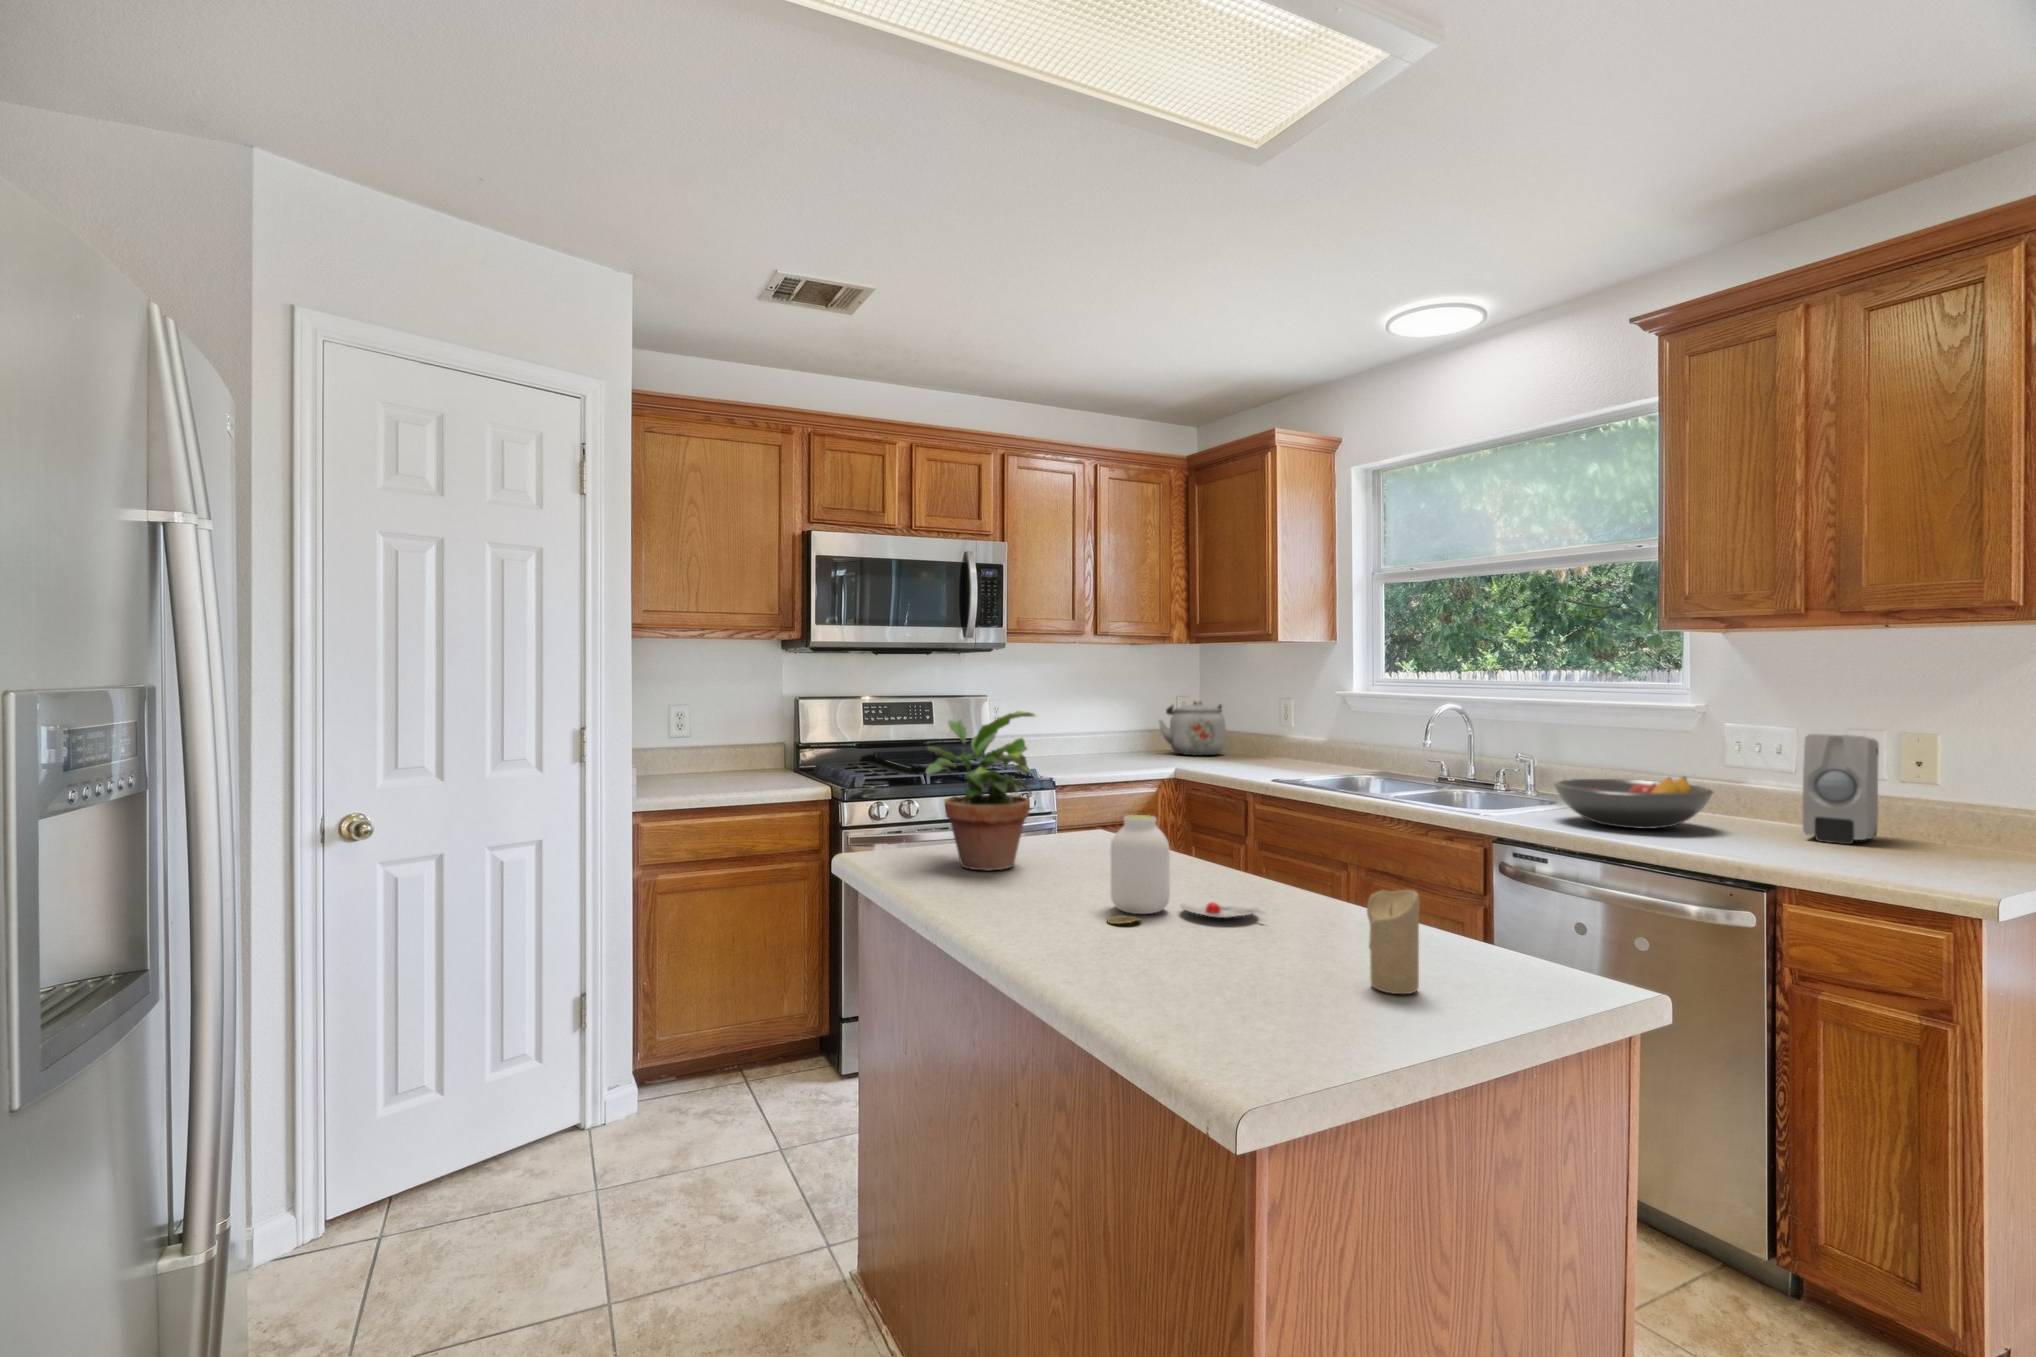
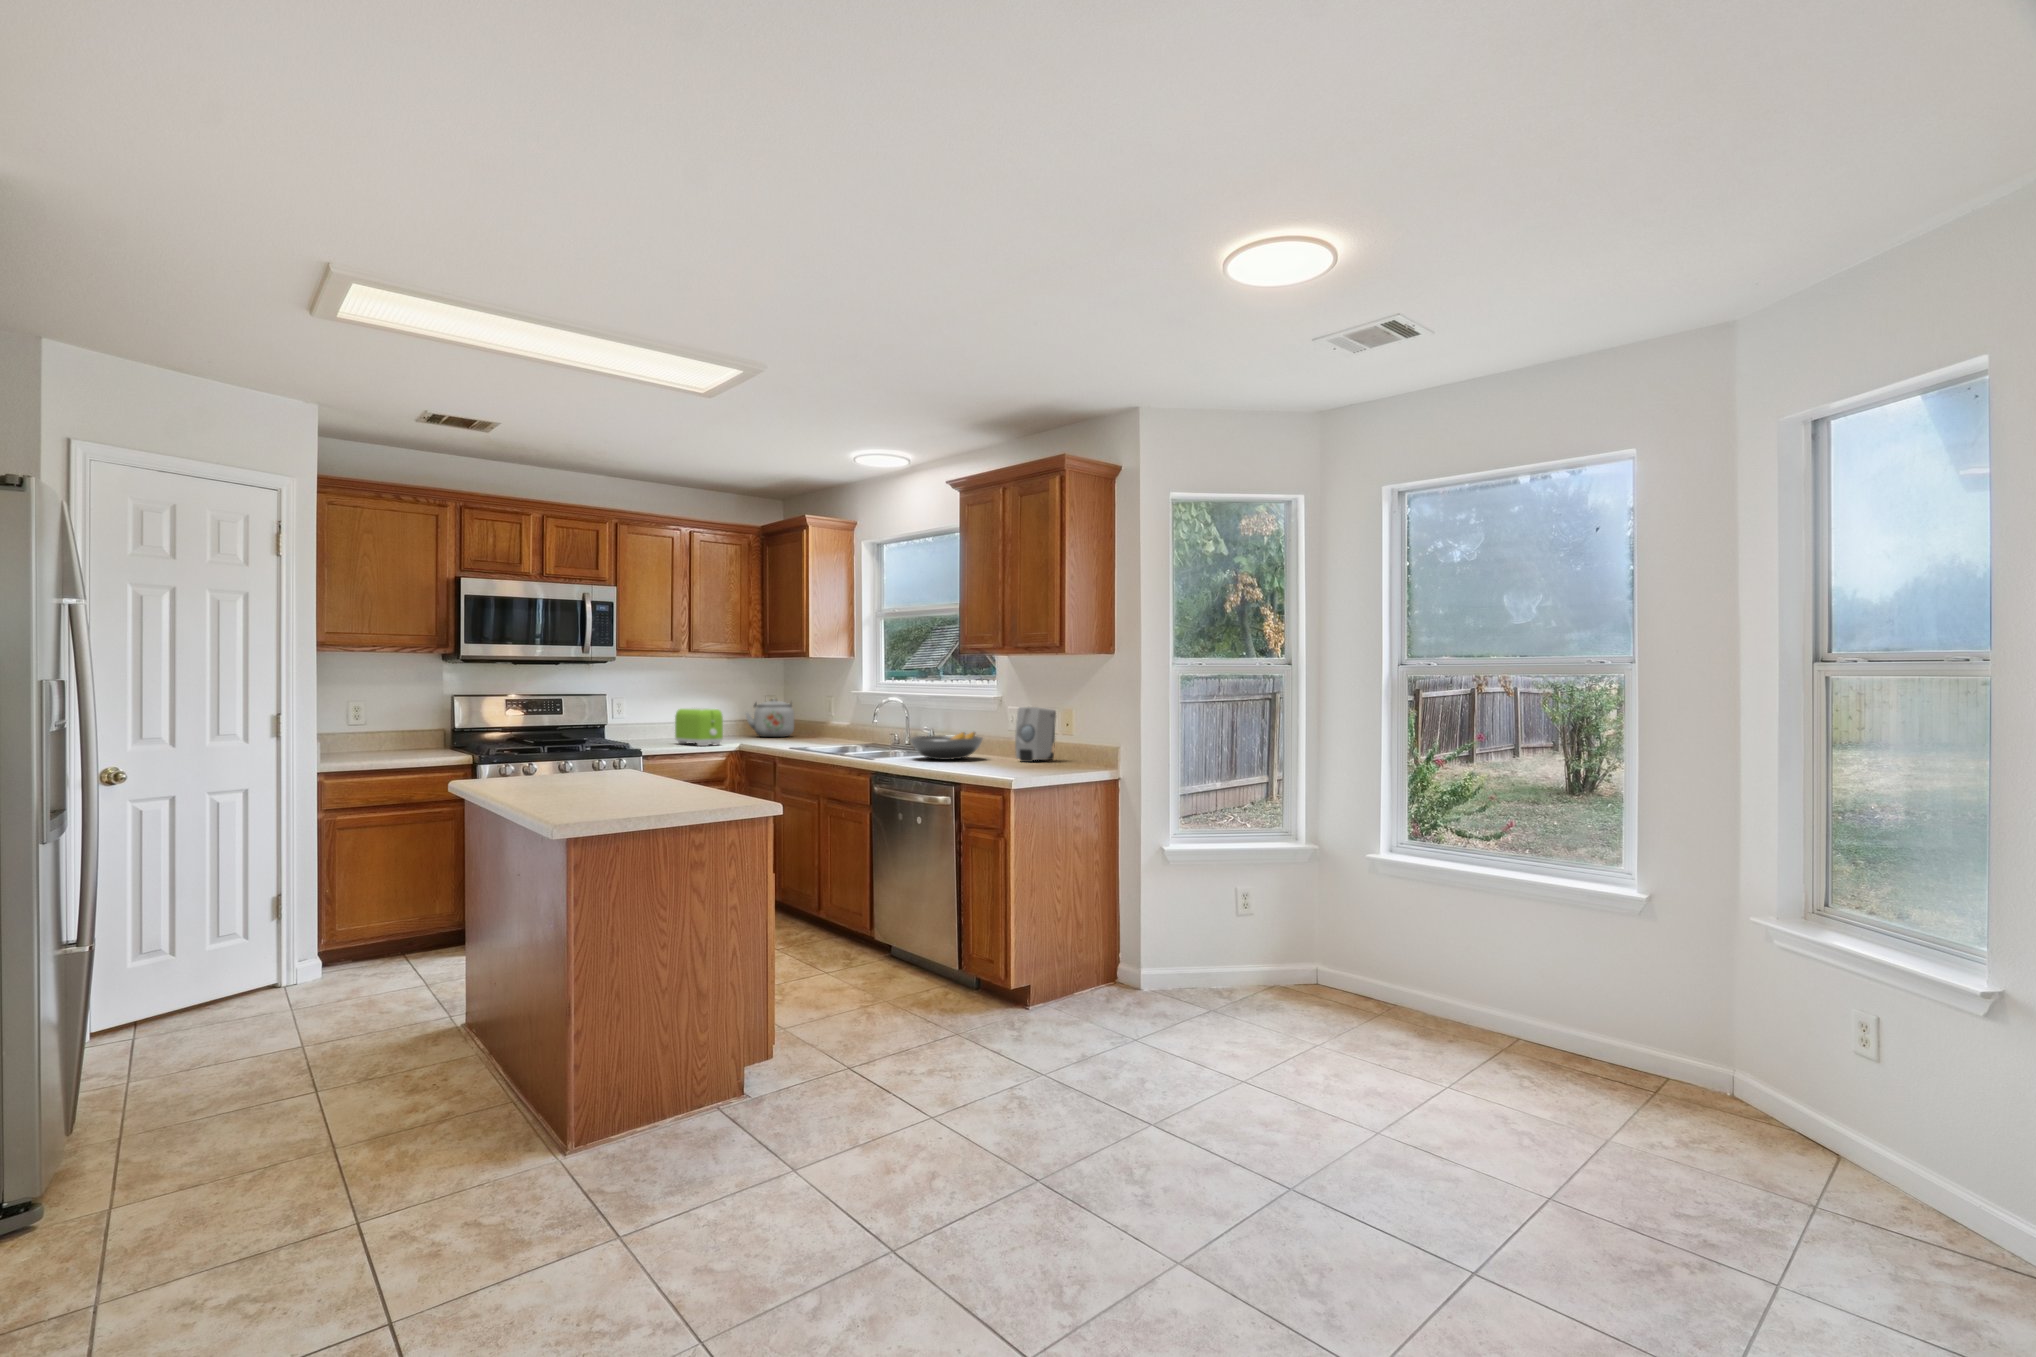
potted plant: present [926,711,1035,870] -> none [504,695,571,779]
toaster: none [1086,716,1158,774] -> present [675,708,723,746]
jar: present [1107,815,1259,924] -> none [584,742,663,789]
candle: present [1367,890,1420,994] -> none [672,759,693,799]

